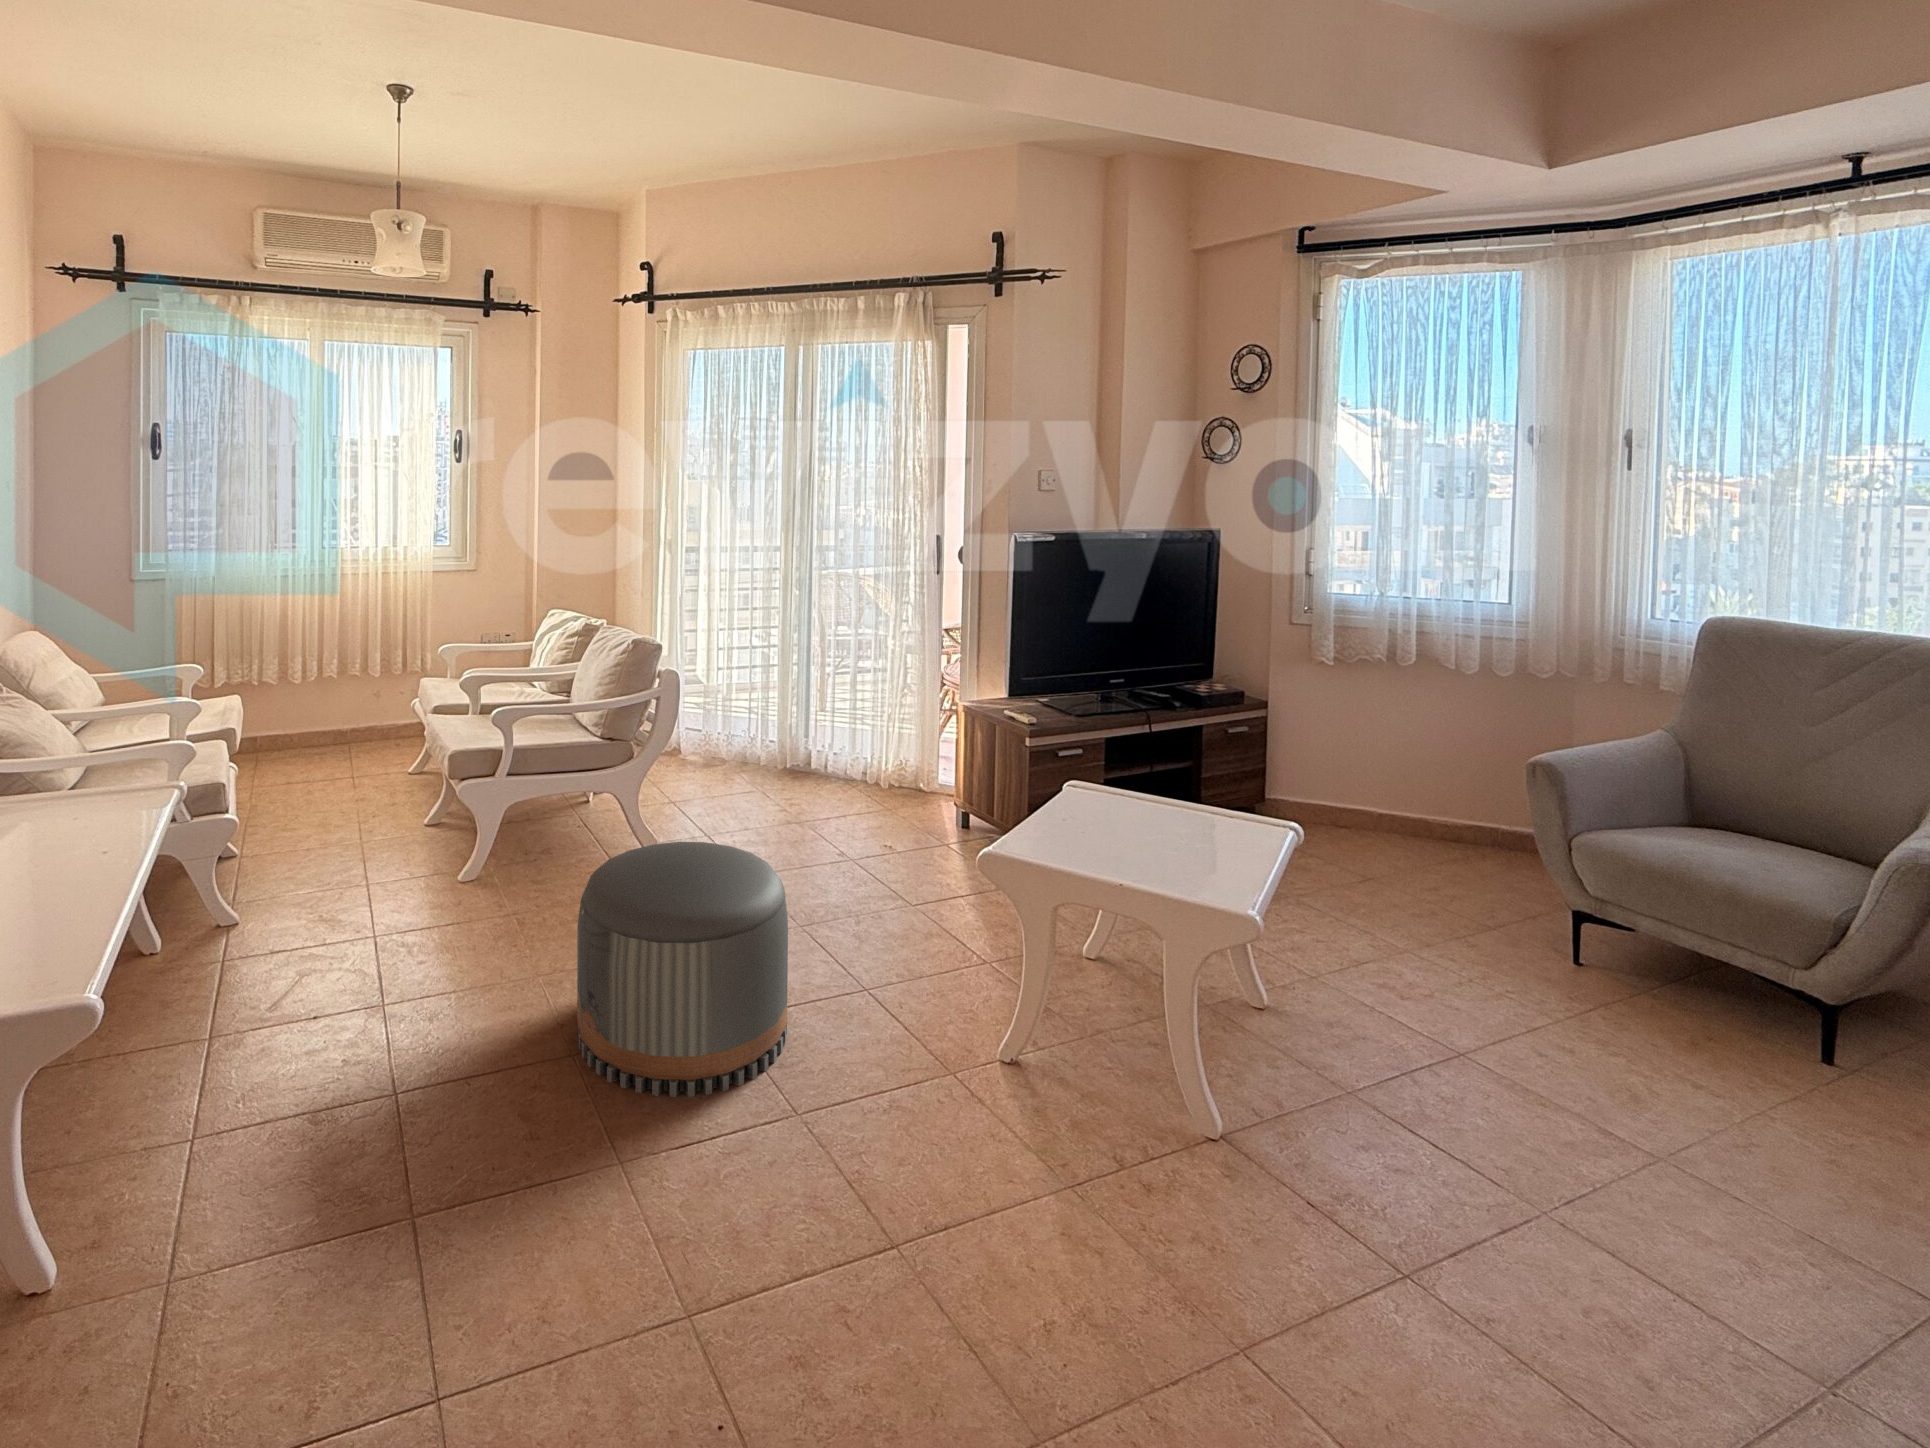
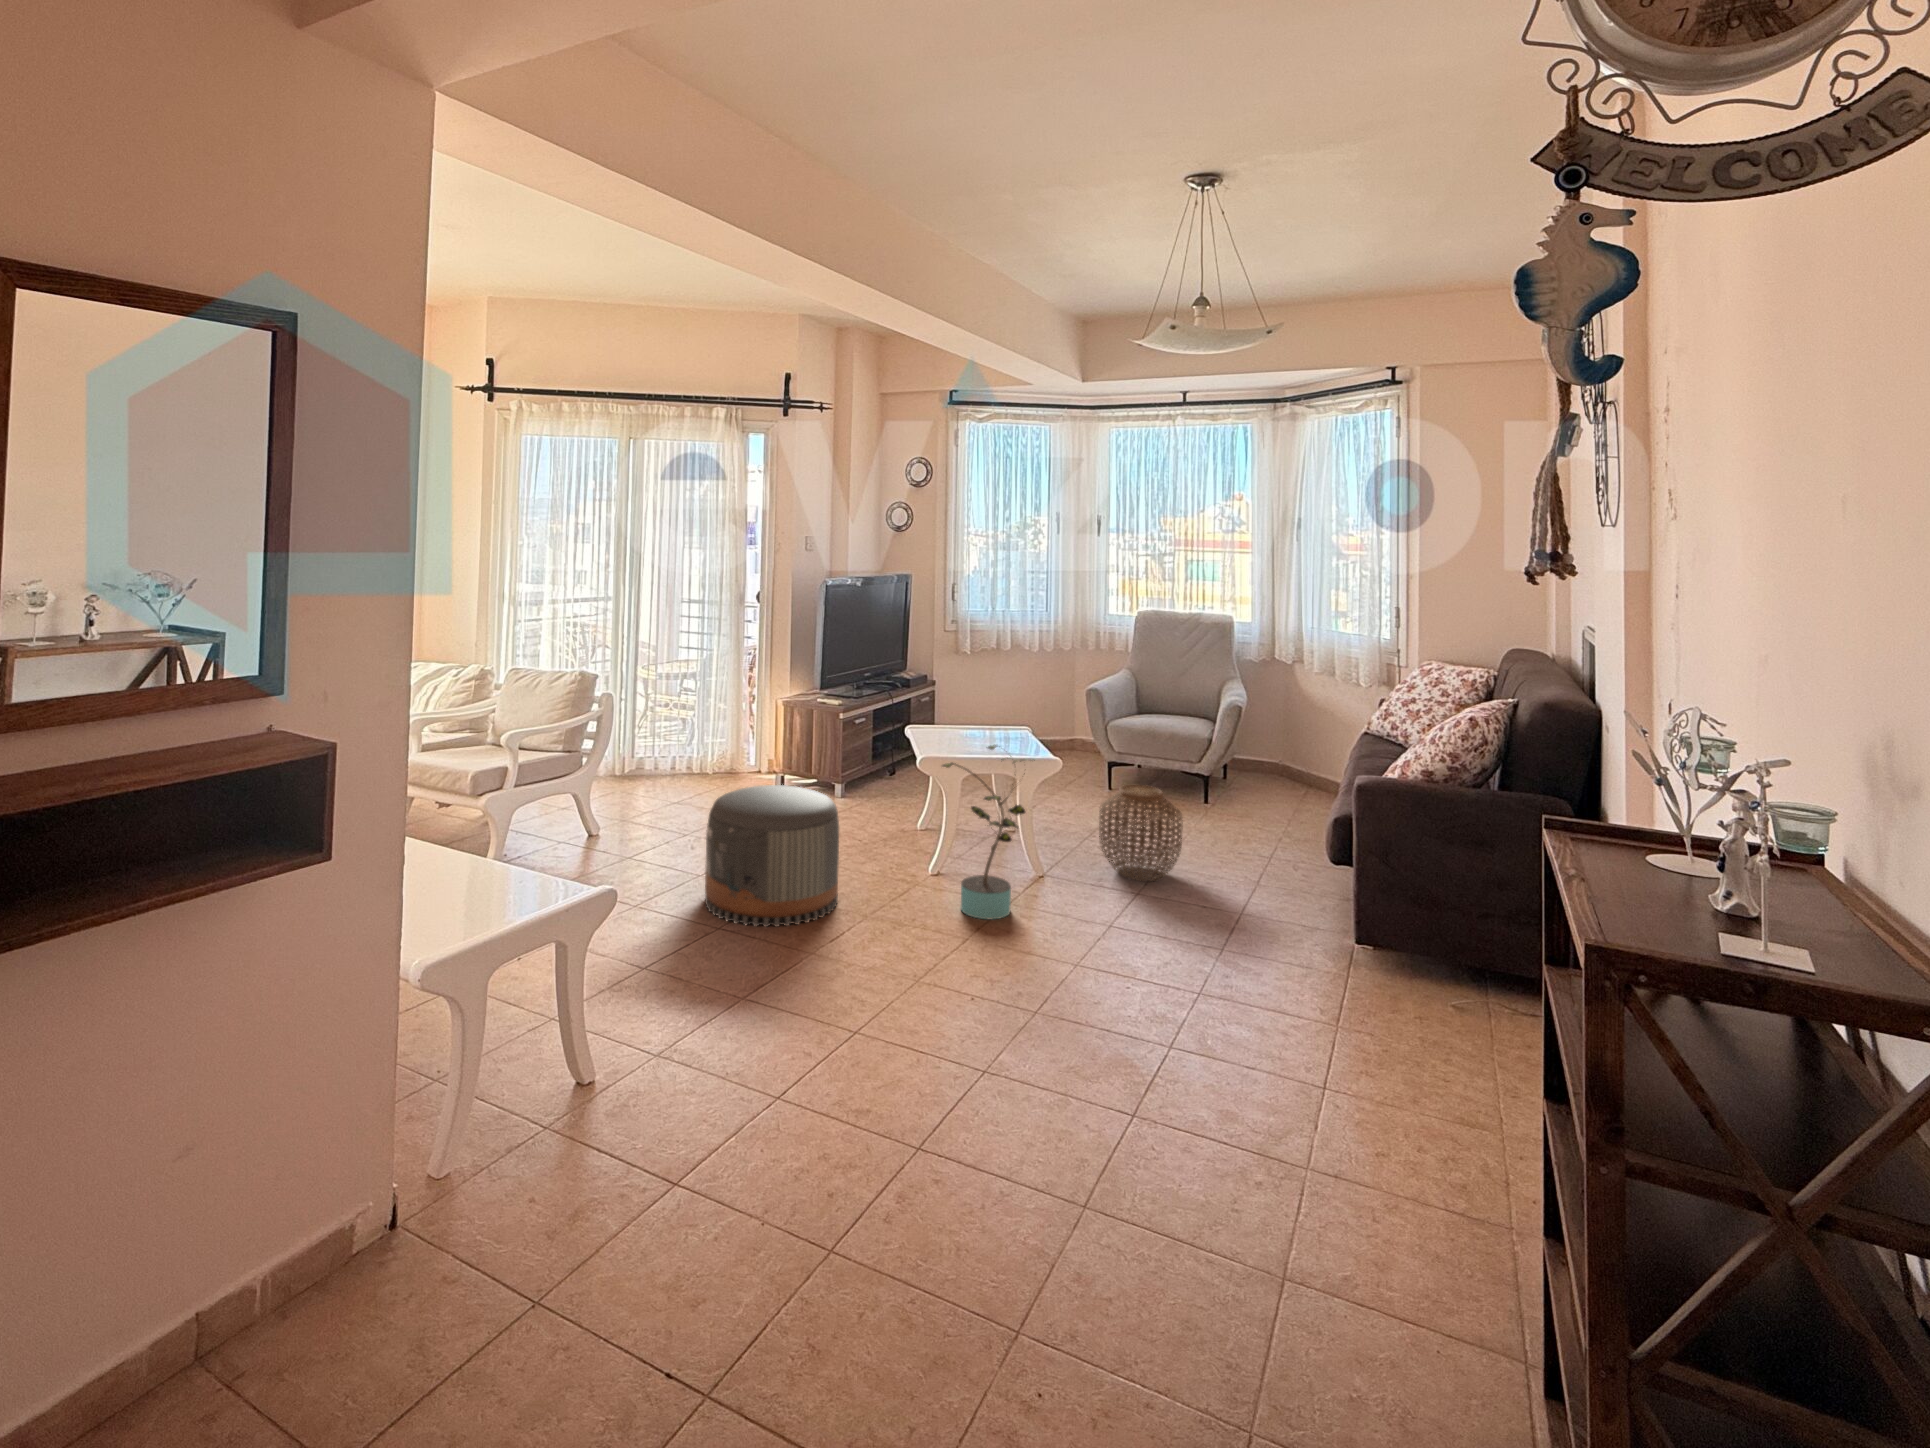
potted plant: none [913,869,1088,1231] -> present [943,745,1025,920]
woven basket: none [1343,1014,1572,1270] -> present [1099,784,1183,881]

